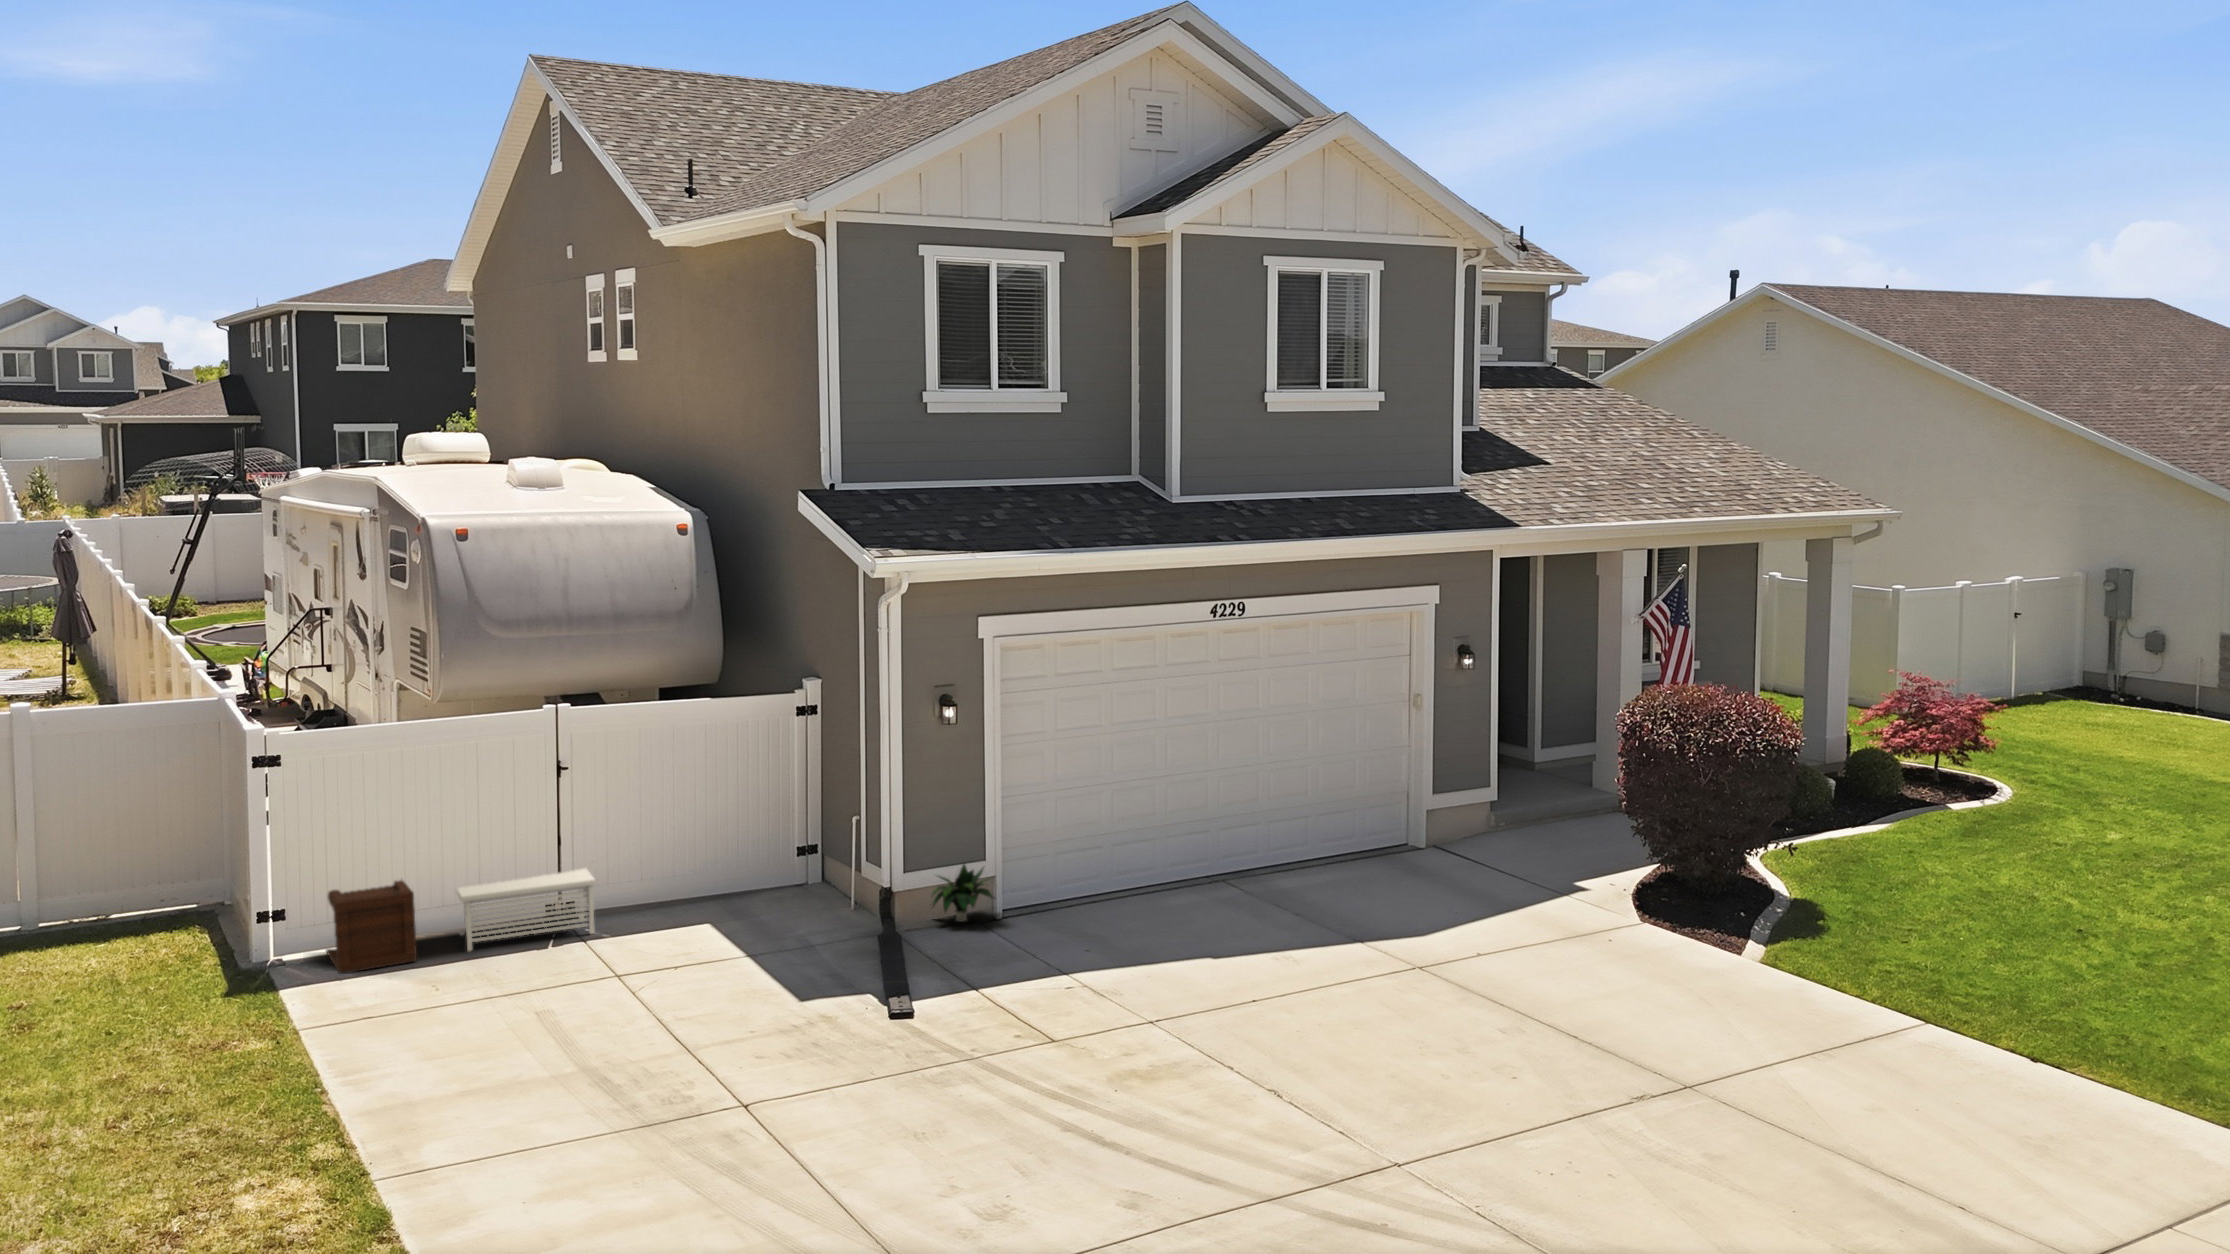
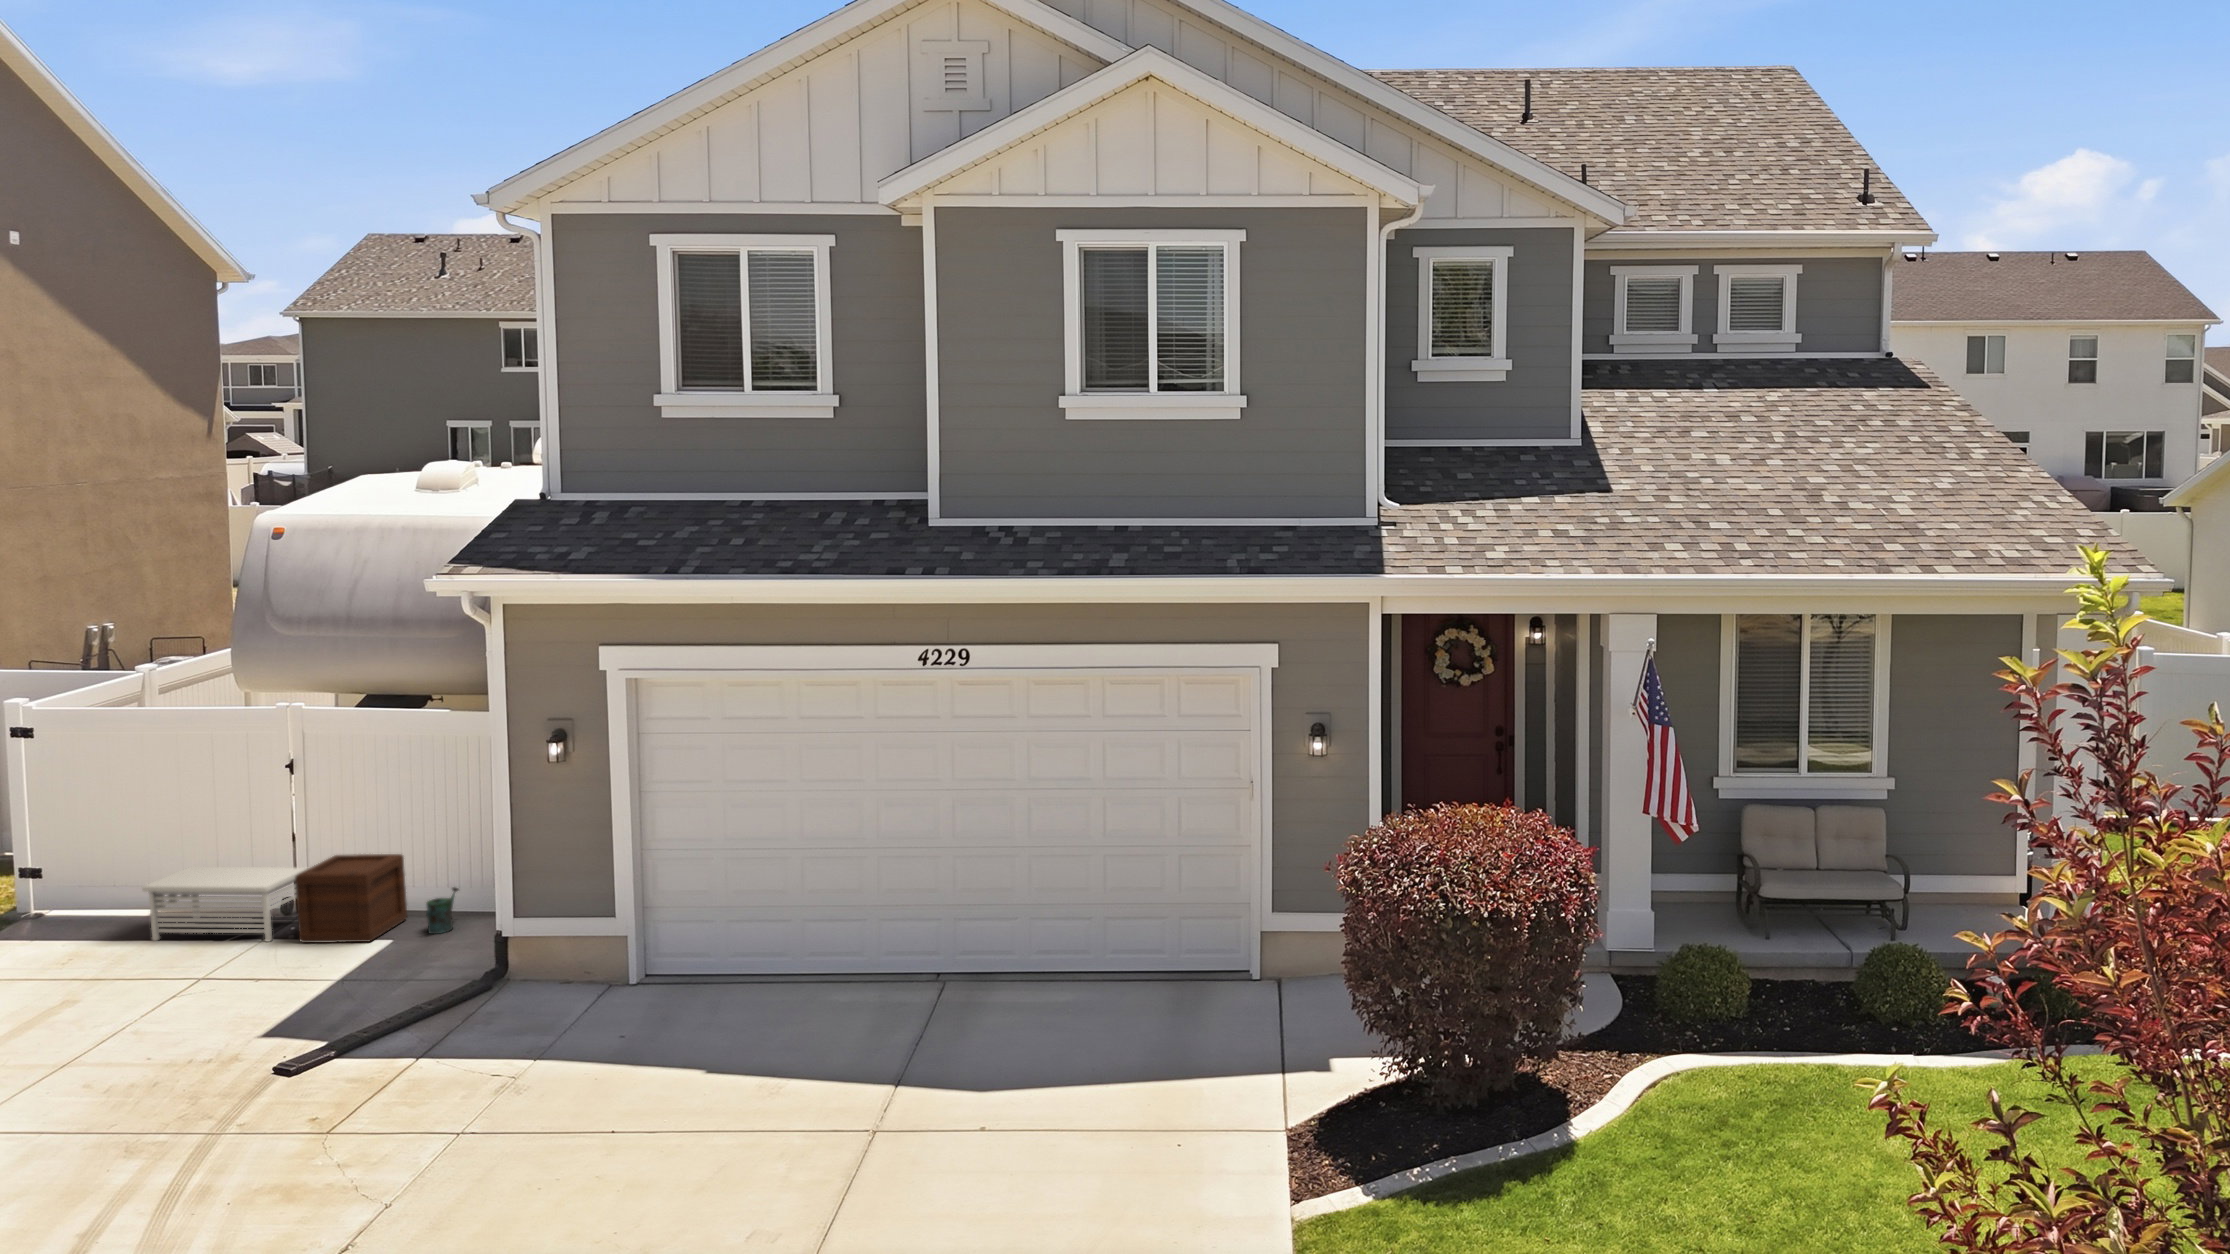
watering can: none [722,864,745,907] -> present [426,887,459,934]
potted plant: present [930,864,993,922] -> none [500,927,590,995]
wooden crate: present [326,878,417,974] -> present [295,854,408,943]

